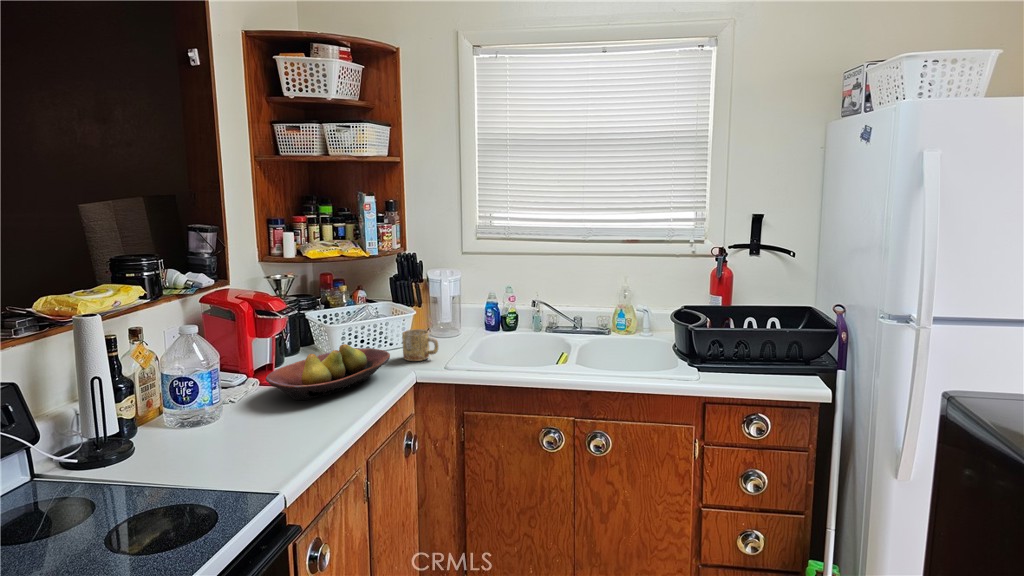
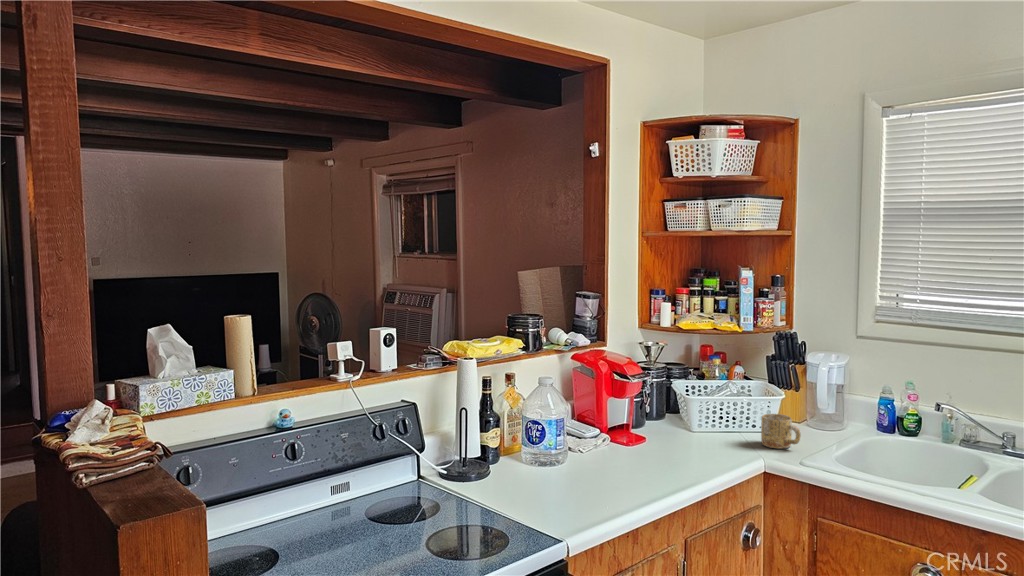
fruit bowl: present [266,344,390,400] -> none [611,417,739,464]

